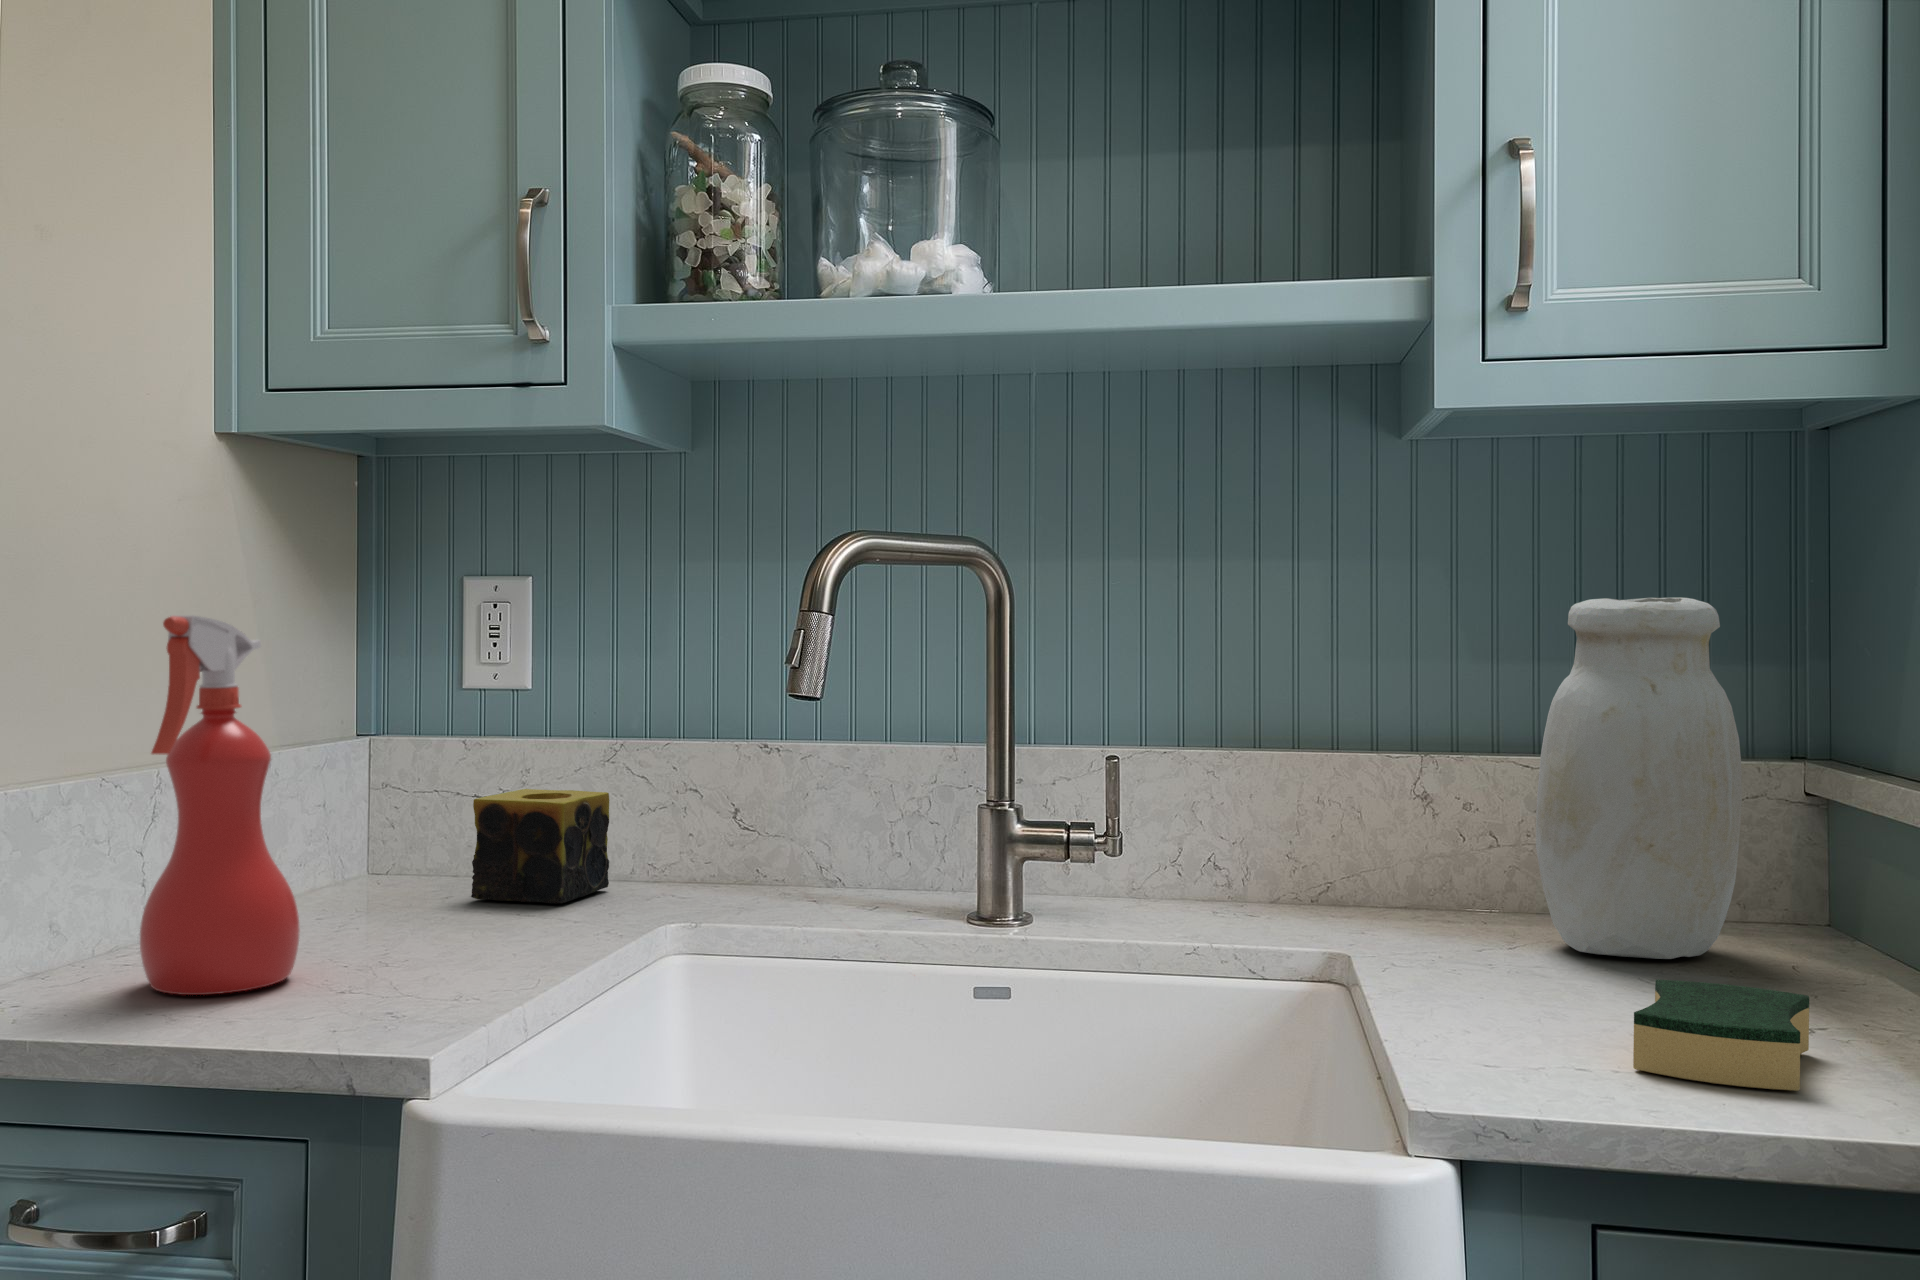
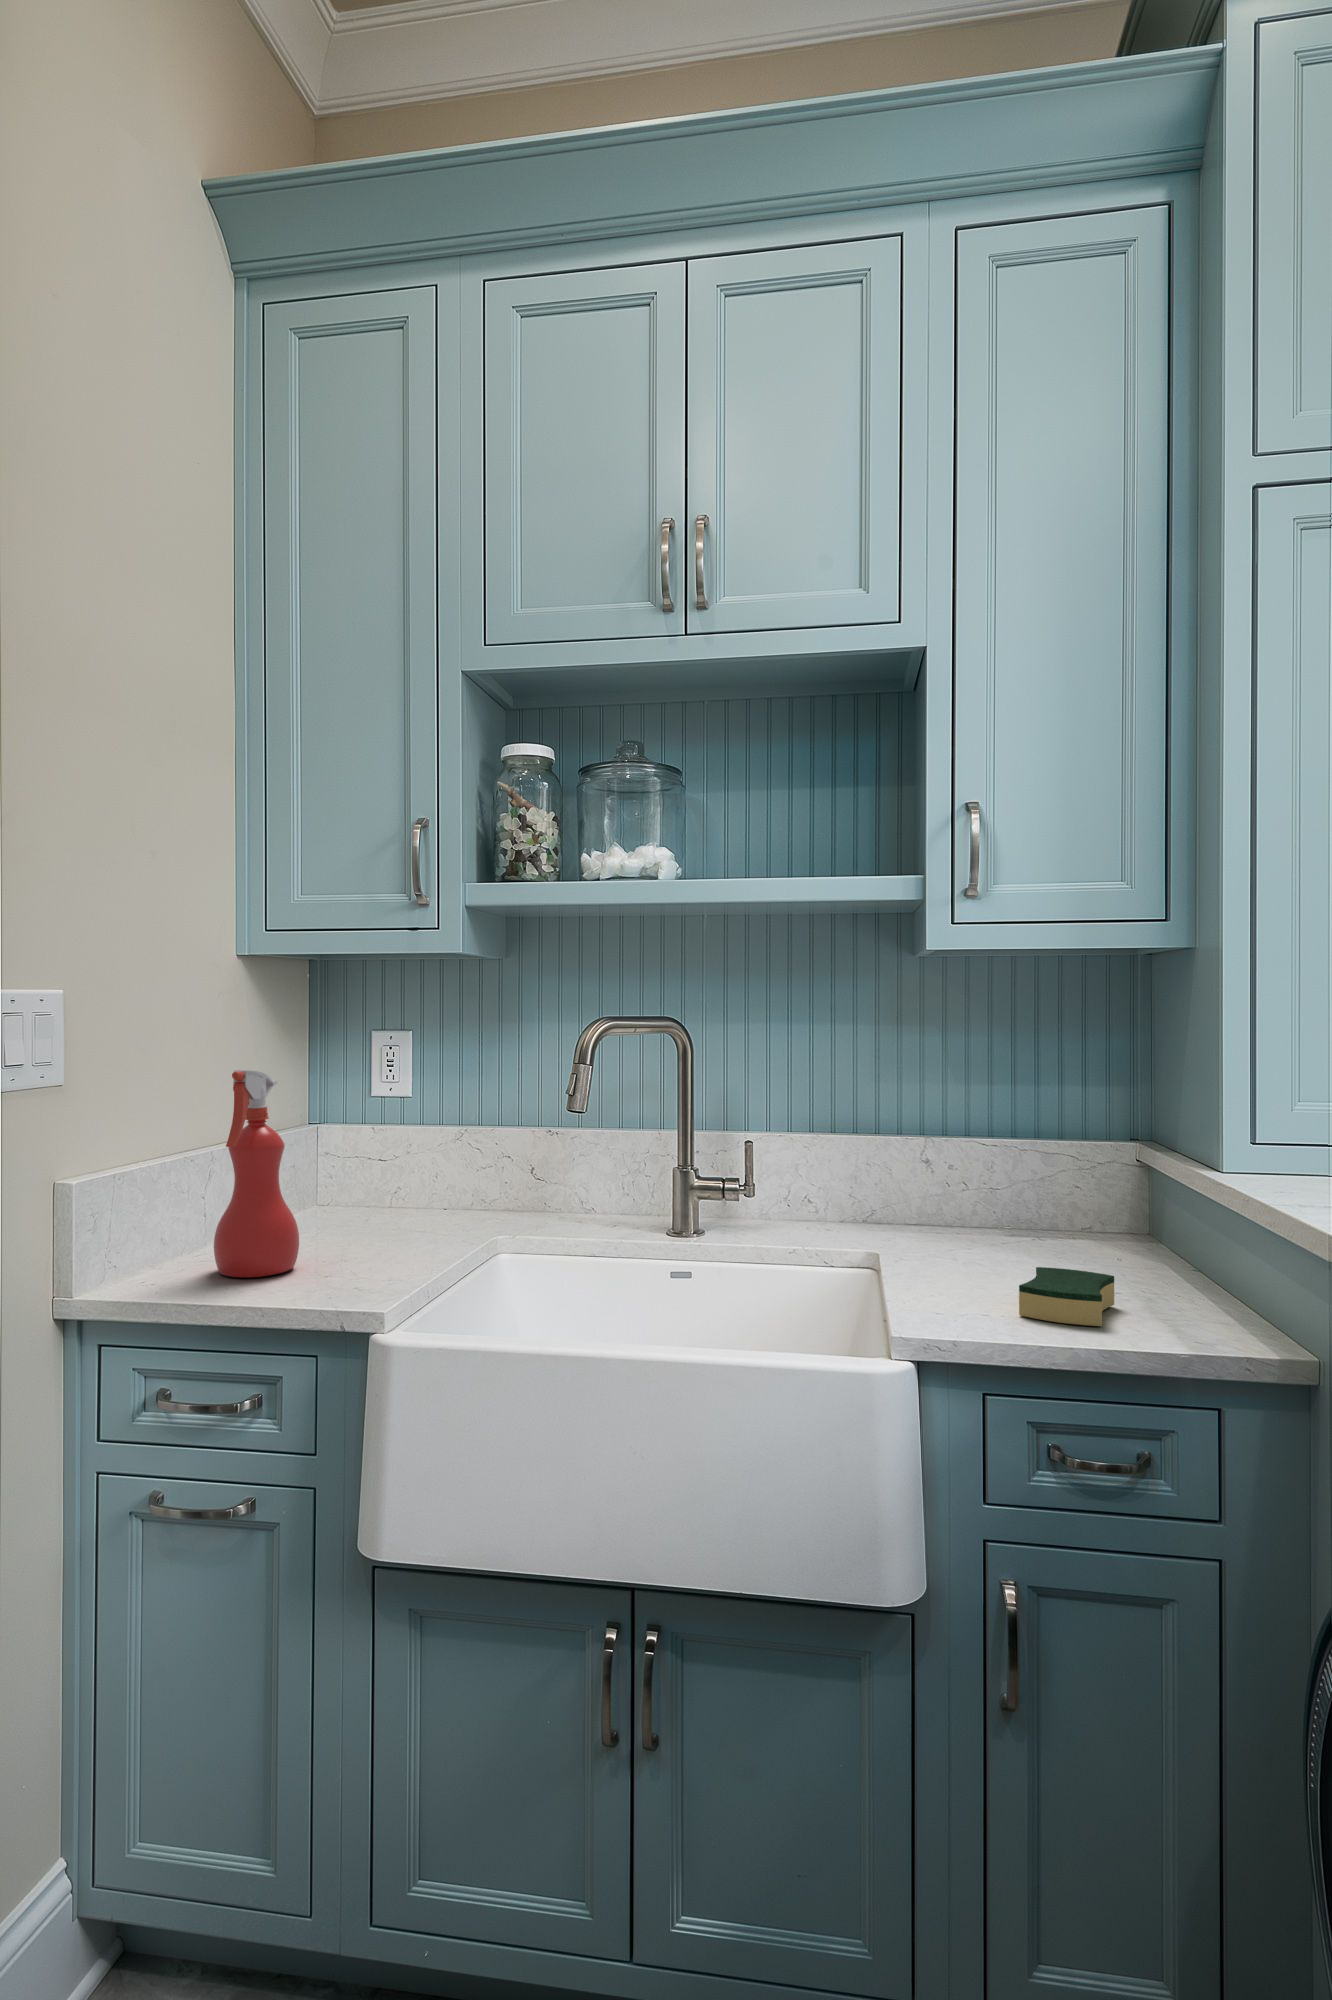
jar: present [1536,597,1742,959] -> none [985,1052,1096,1254]
candle: present [471,789,609,904] -> none [381,1155,459,1222]

